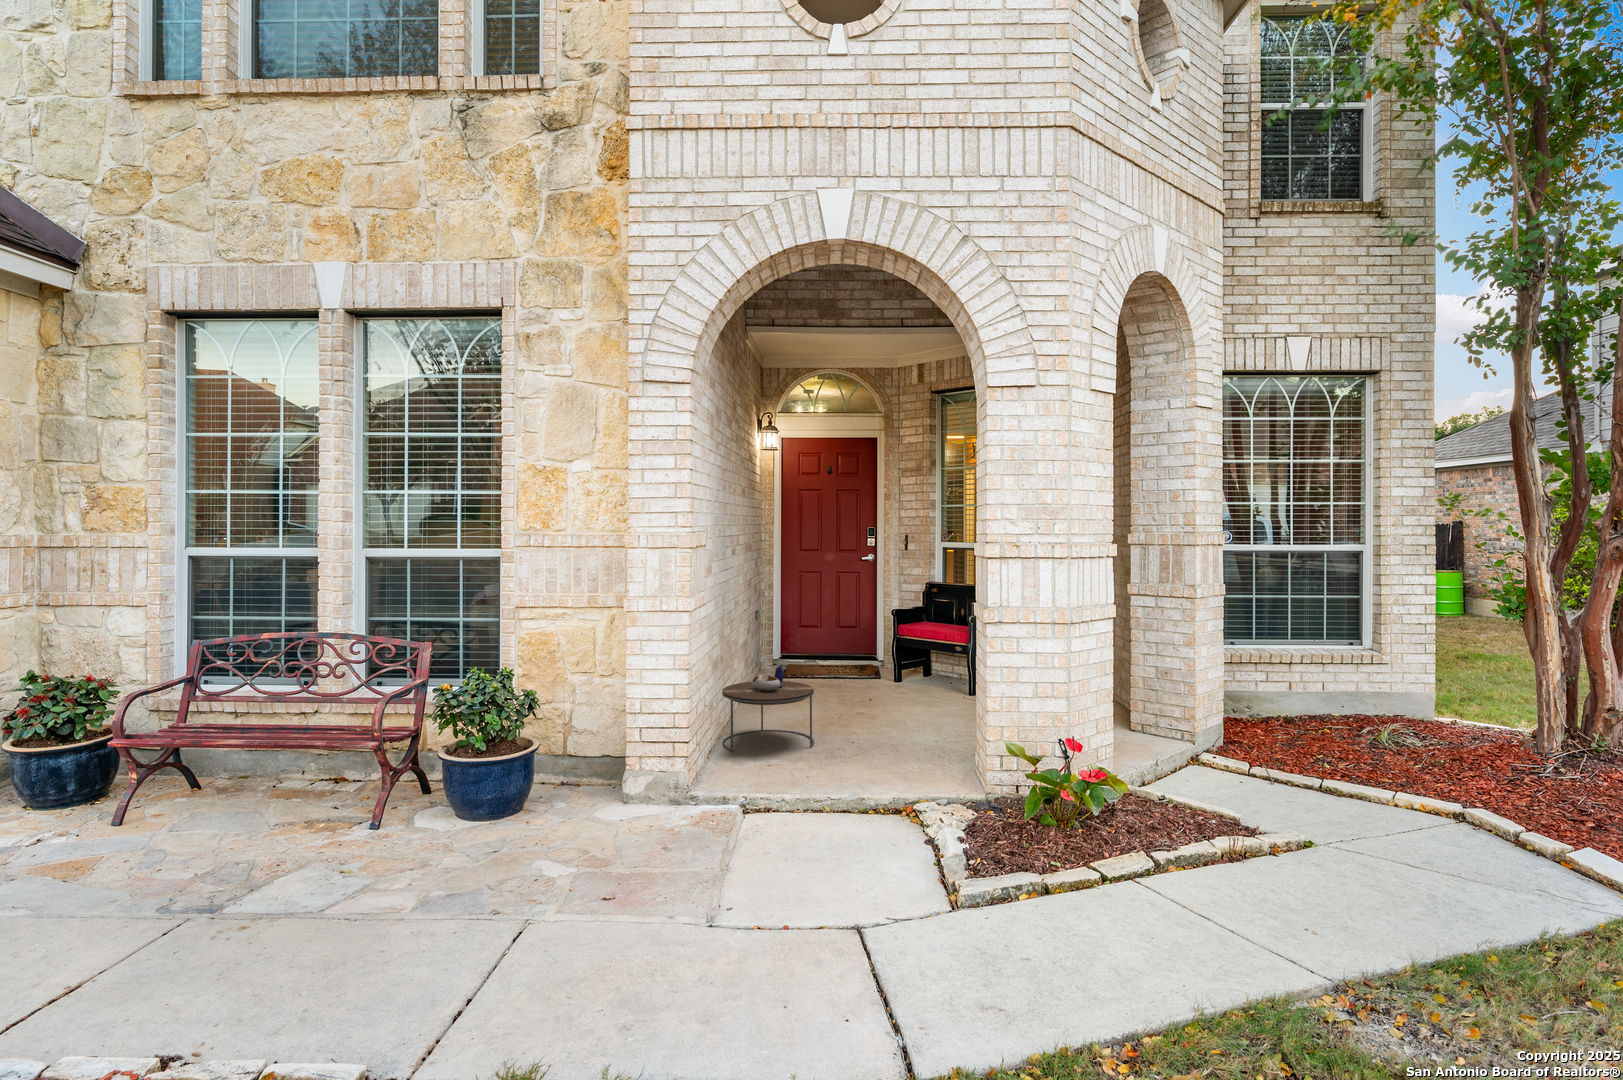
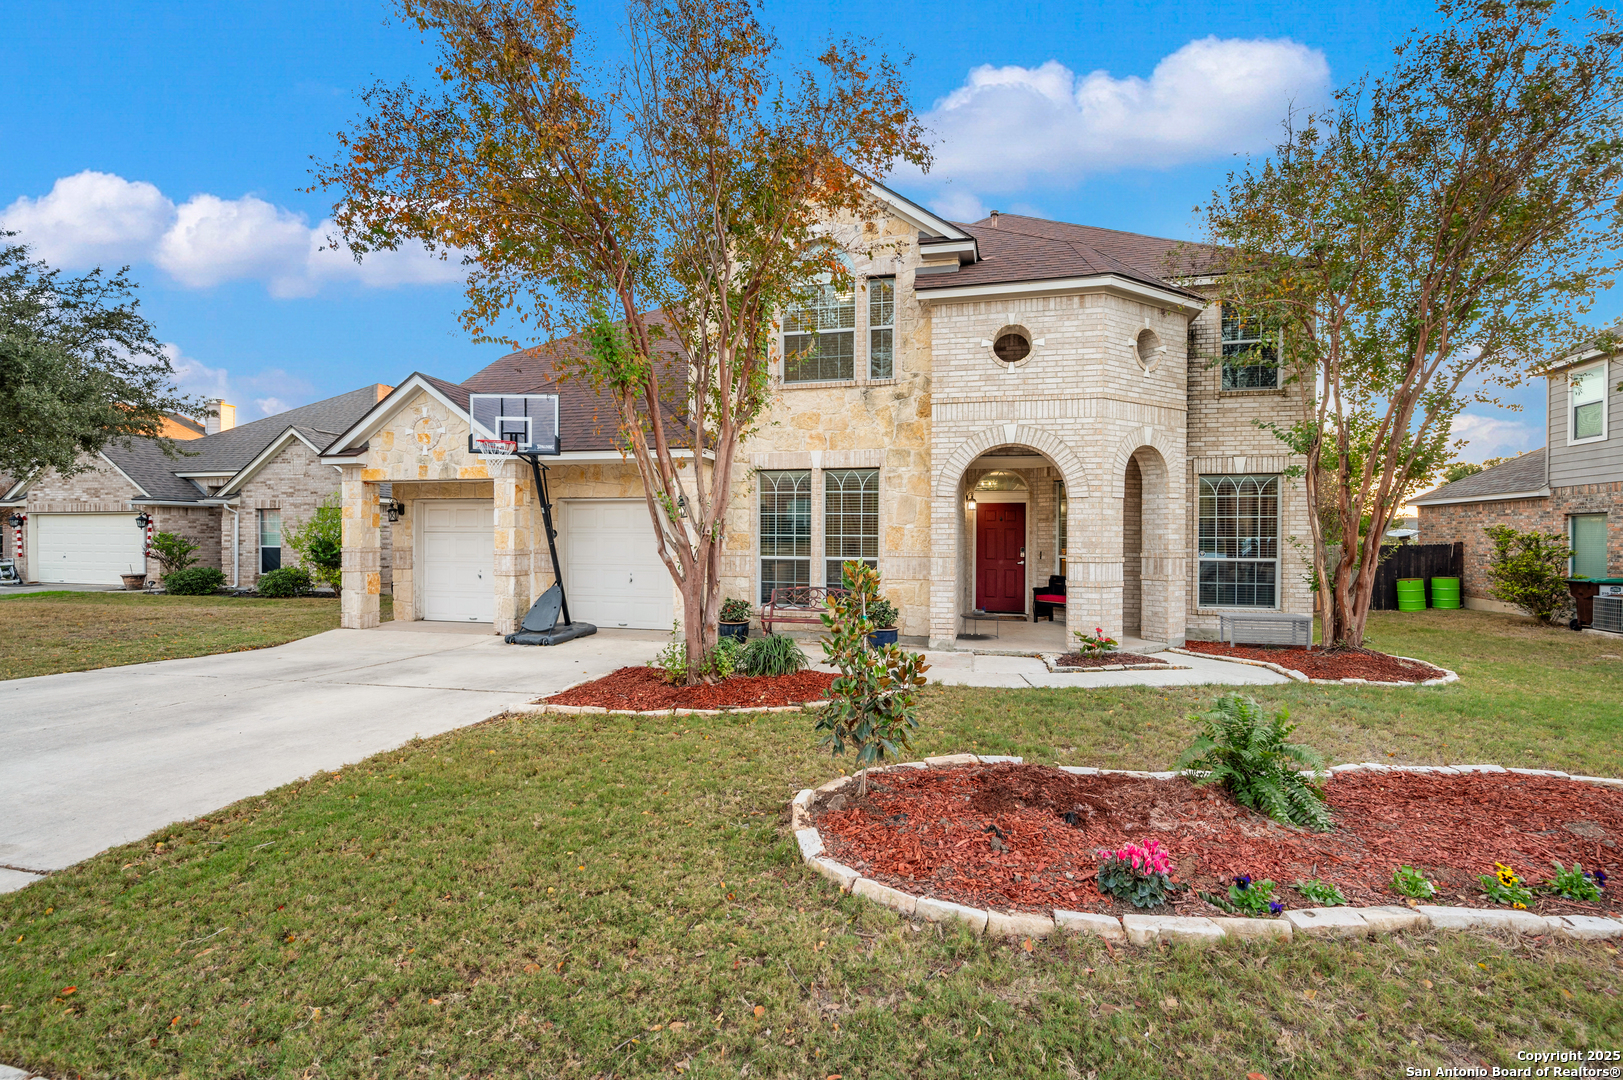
storage bench: none [1258,657,1462,738] -> present [1216,612,1313,650]

